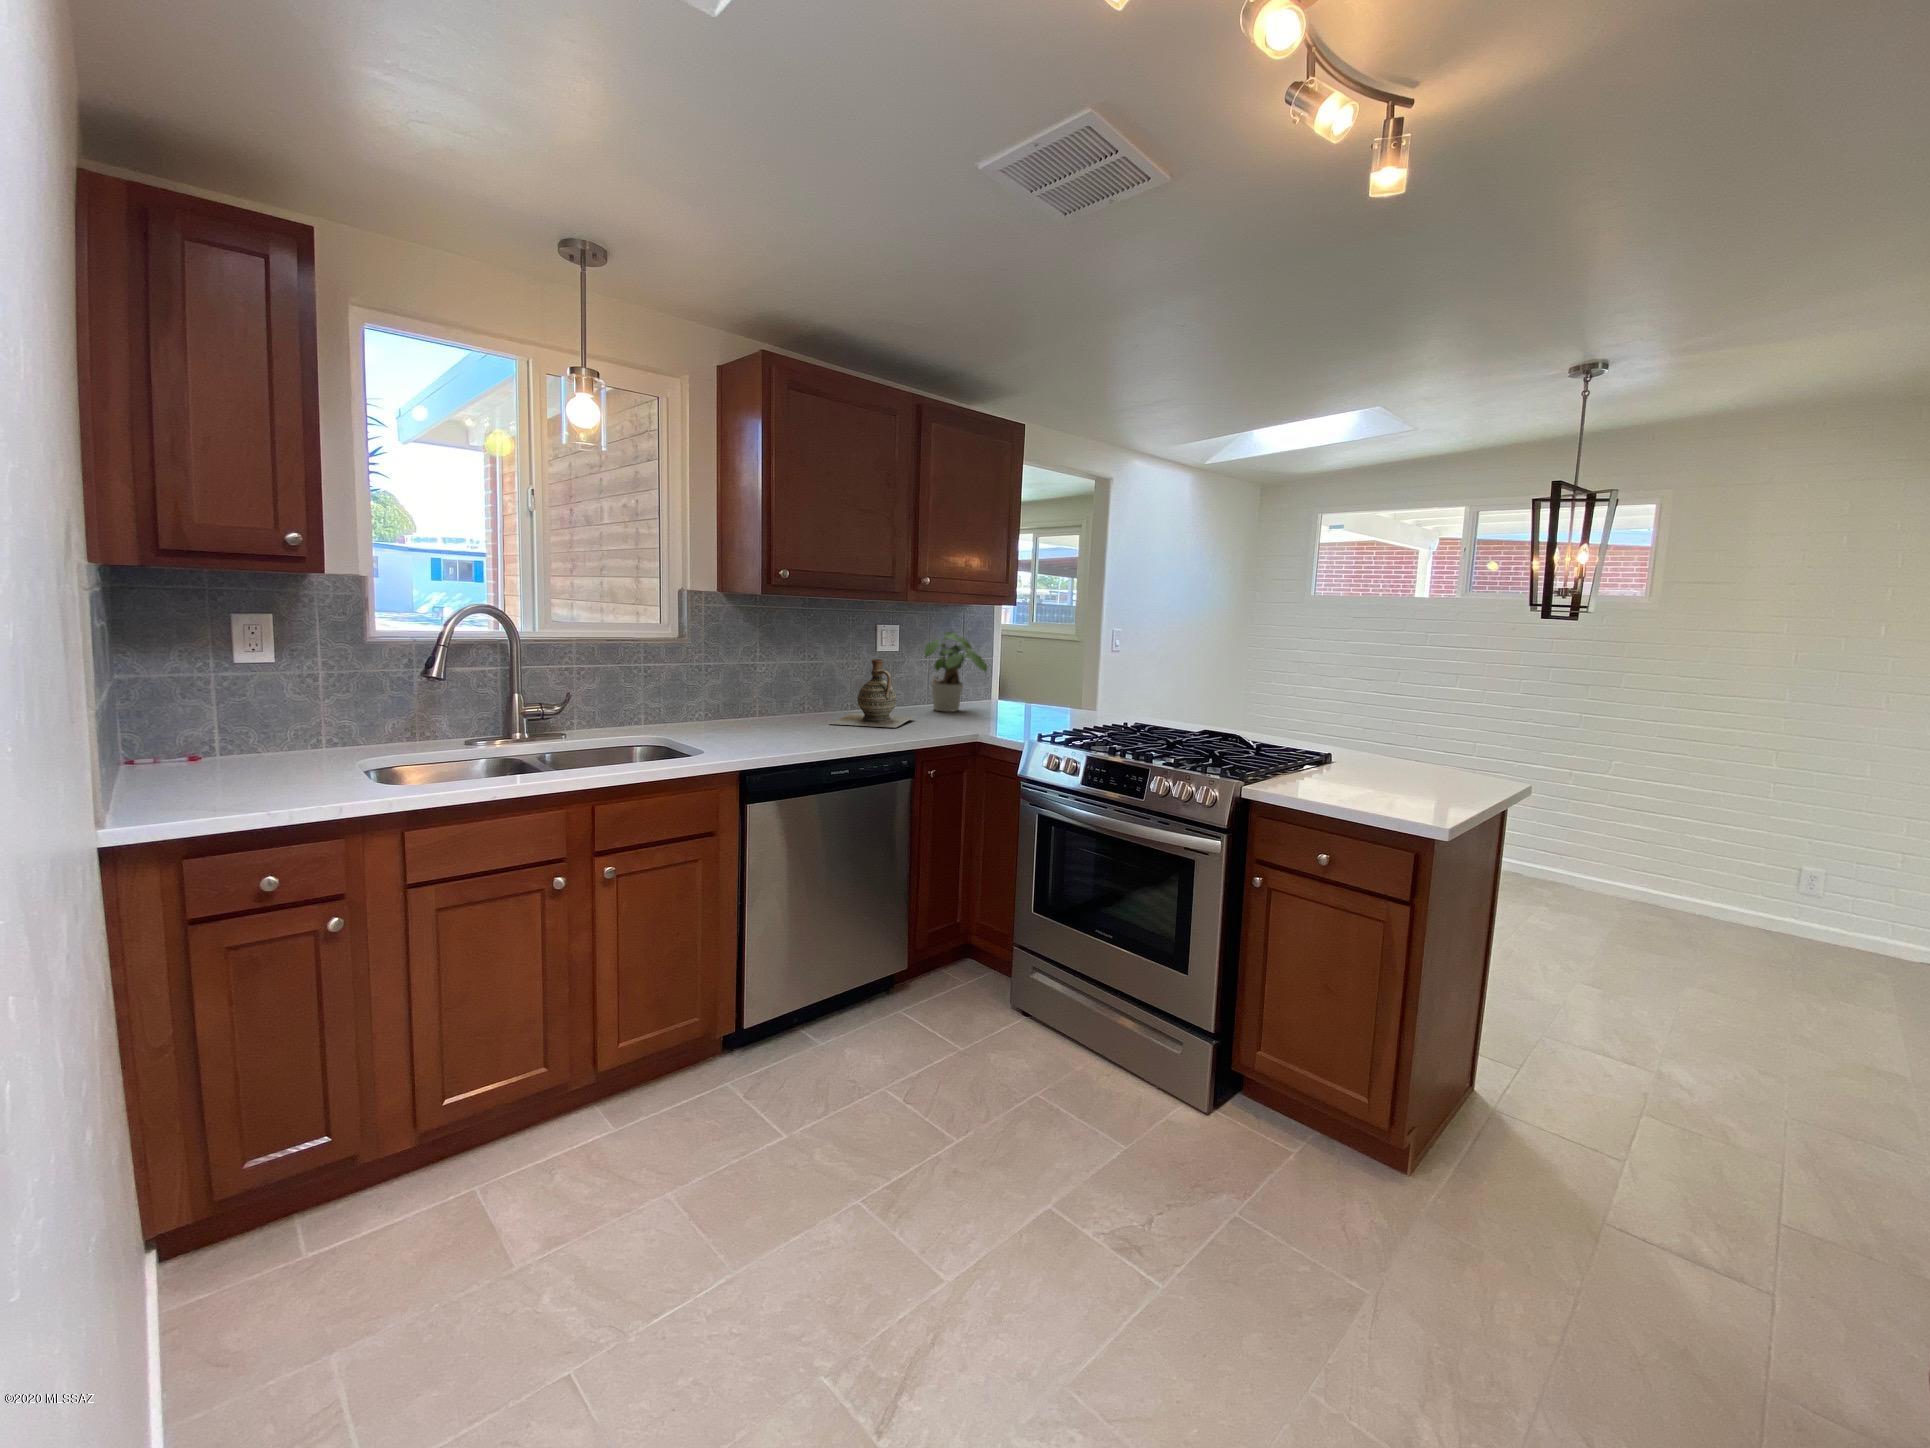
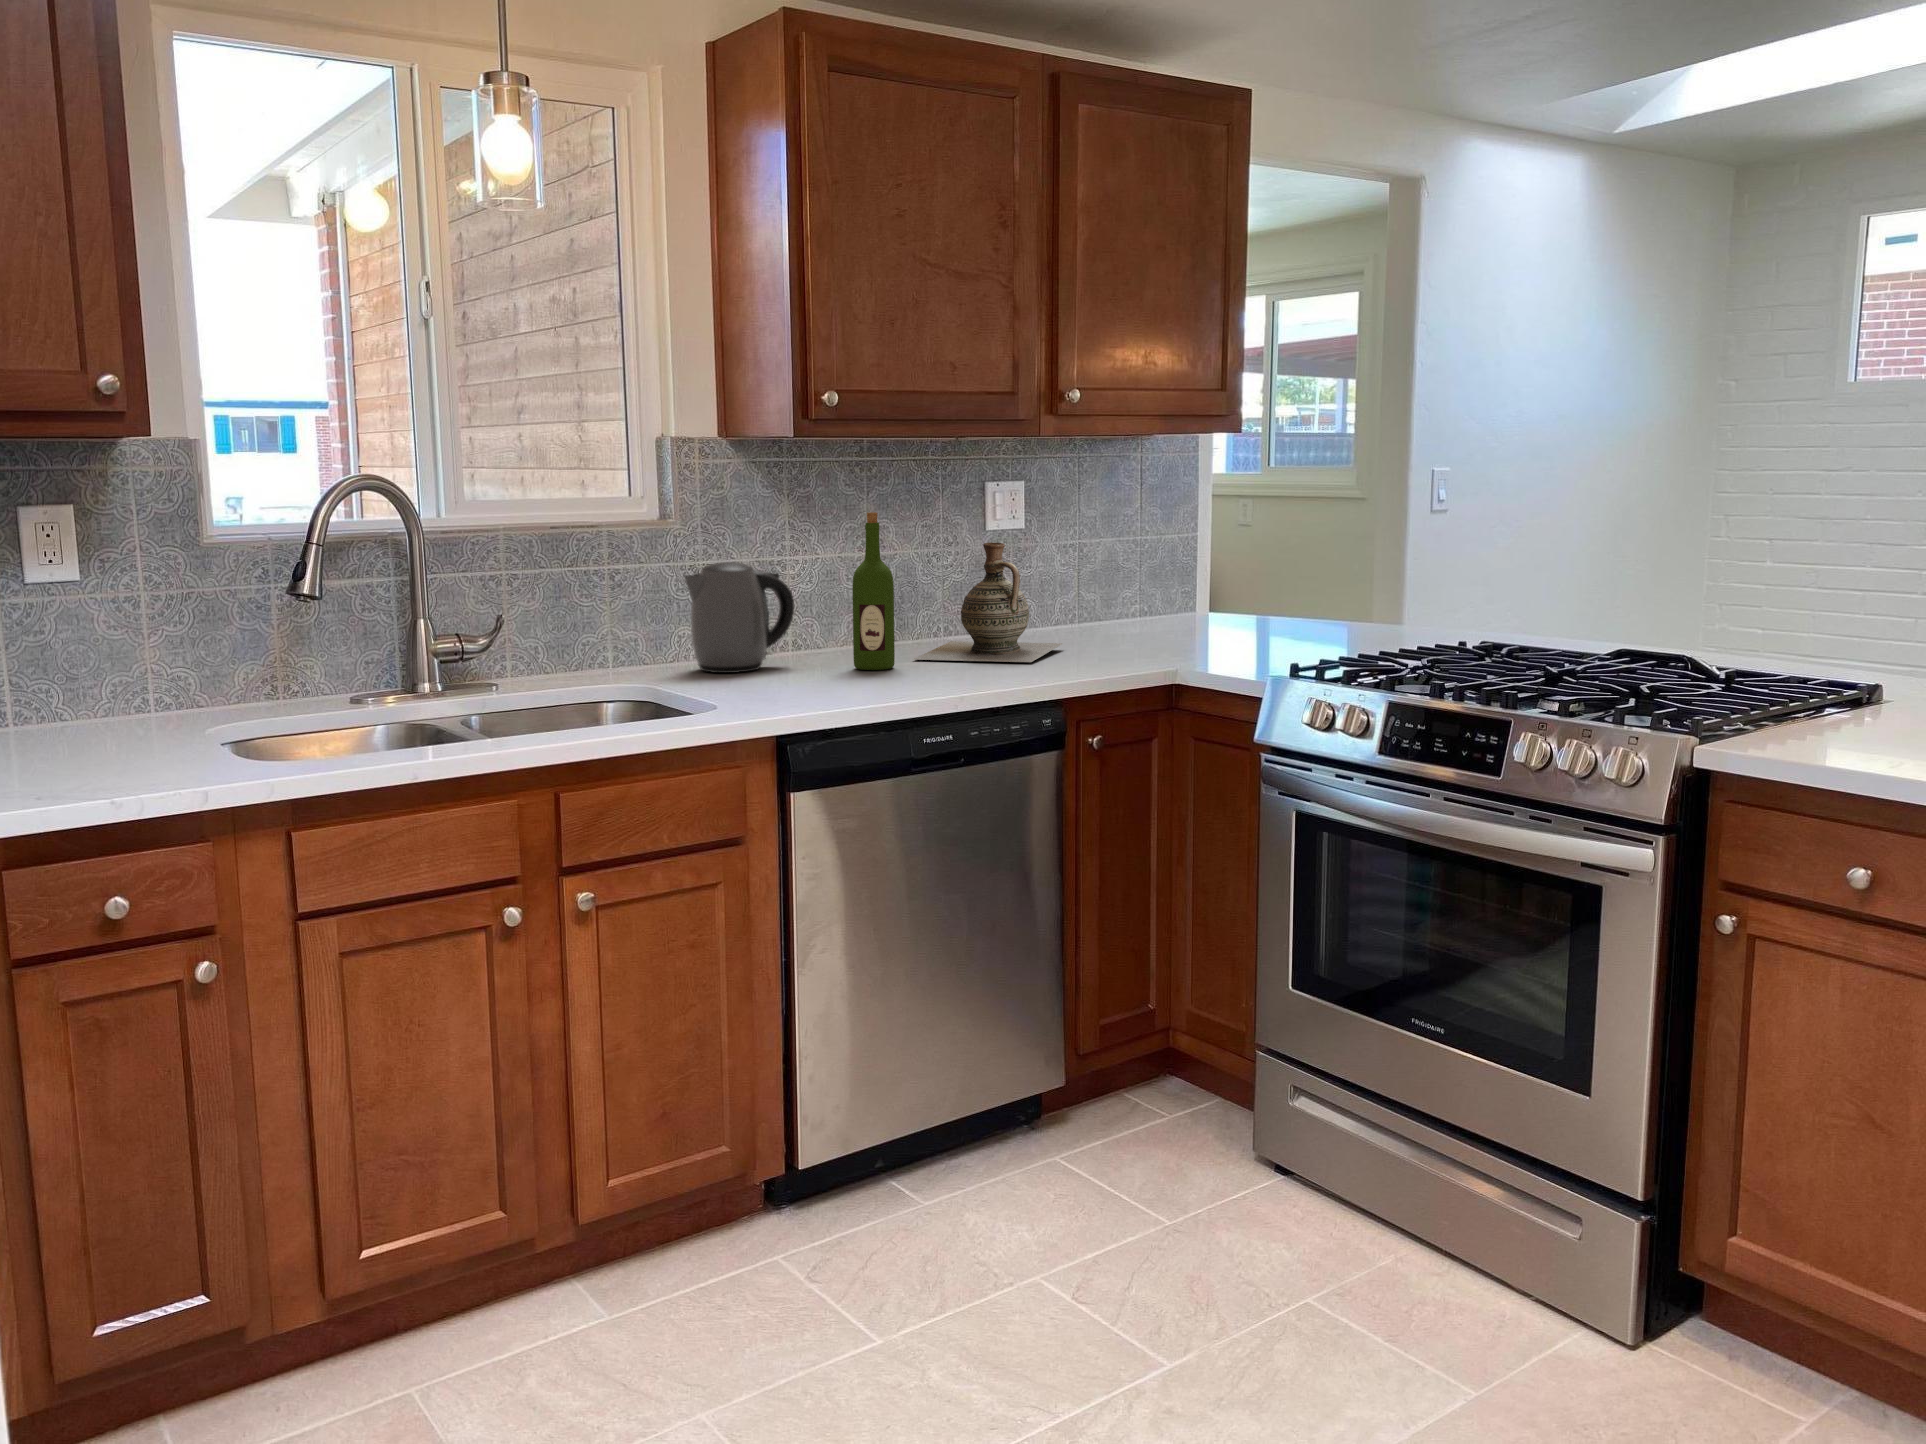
potted plant: present [924,632,987,712] -> none [1074,488,1192,634]
wine bottle: none [793,640,818,730] -> present [852,512,895,670]
kettle: none [692,665,759,729] -> present [685,562,794,673]

